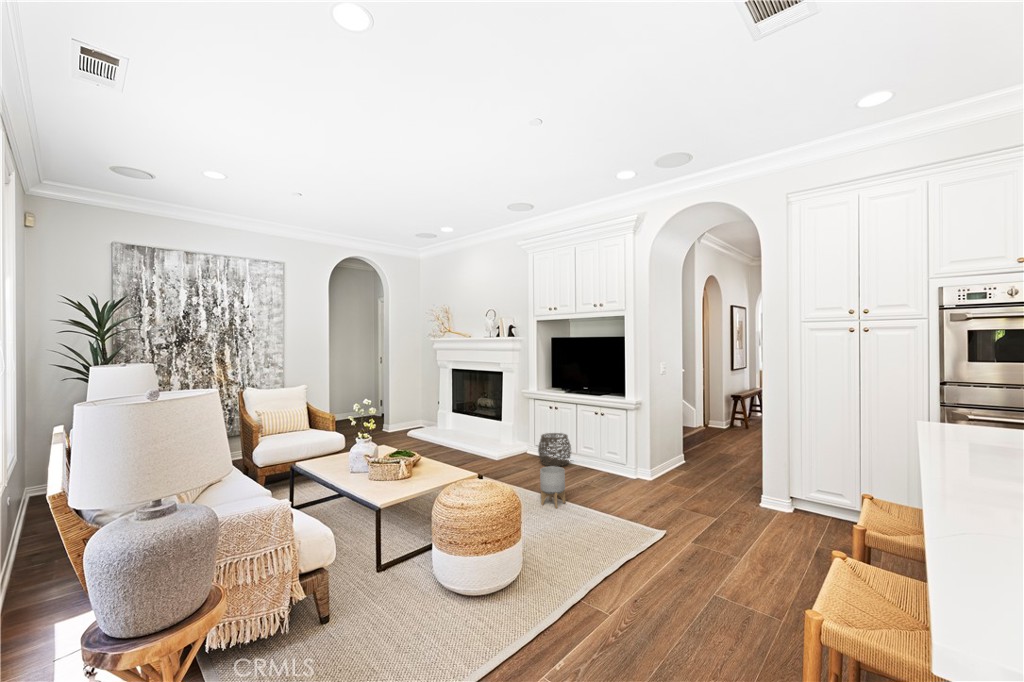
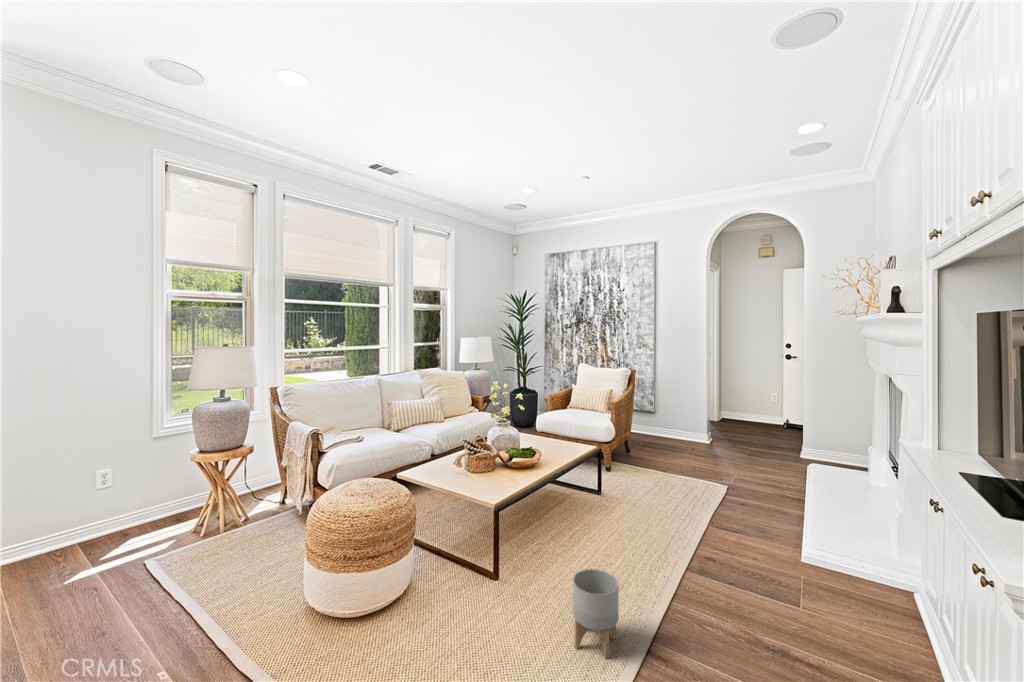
woven basket: present [538,433,571,466] -> none [819,547,923,652]

